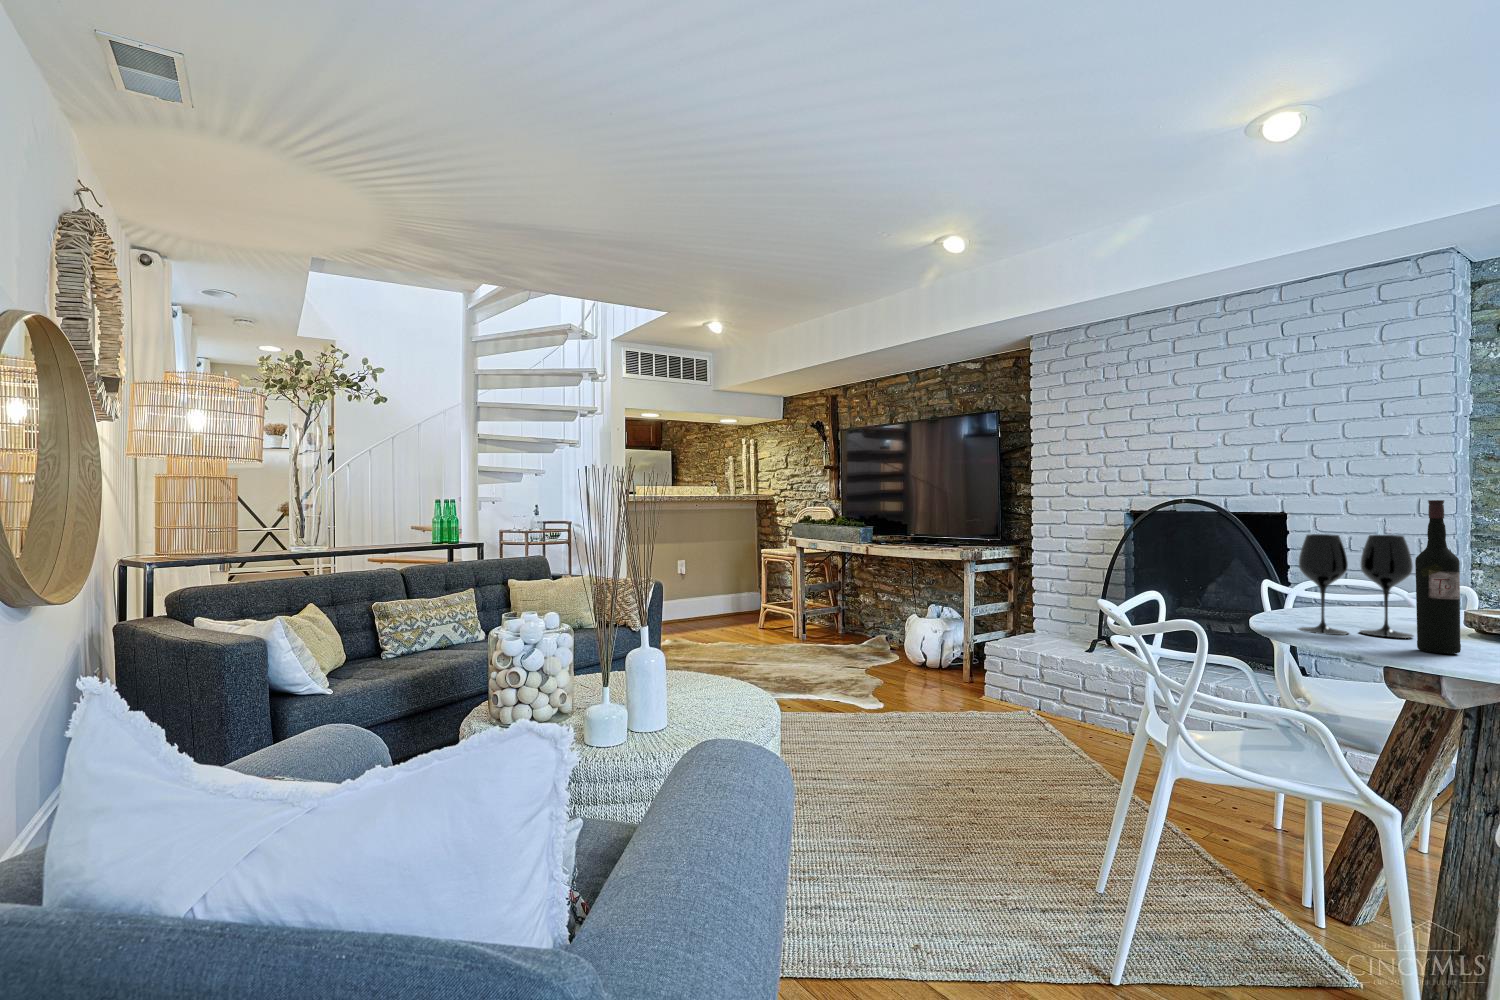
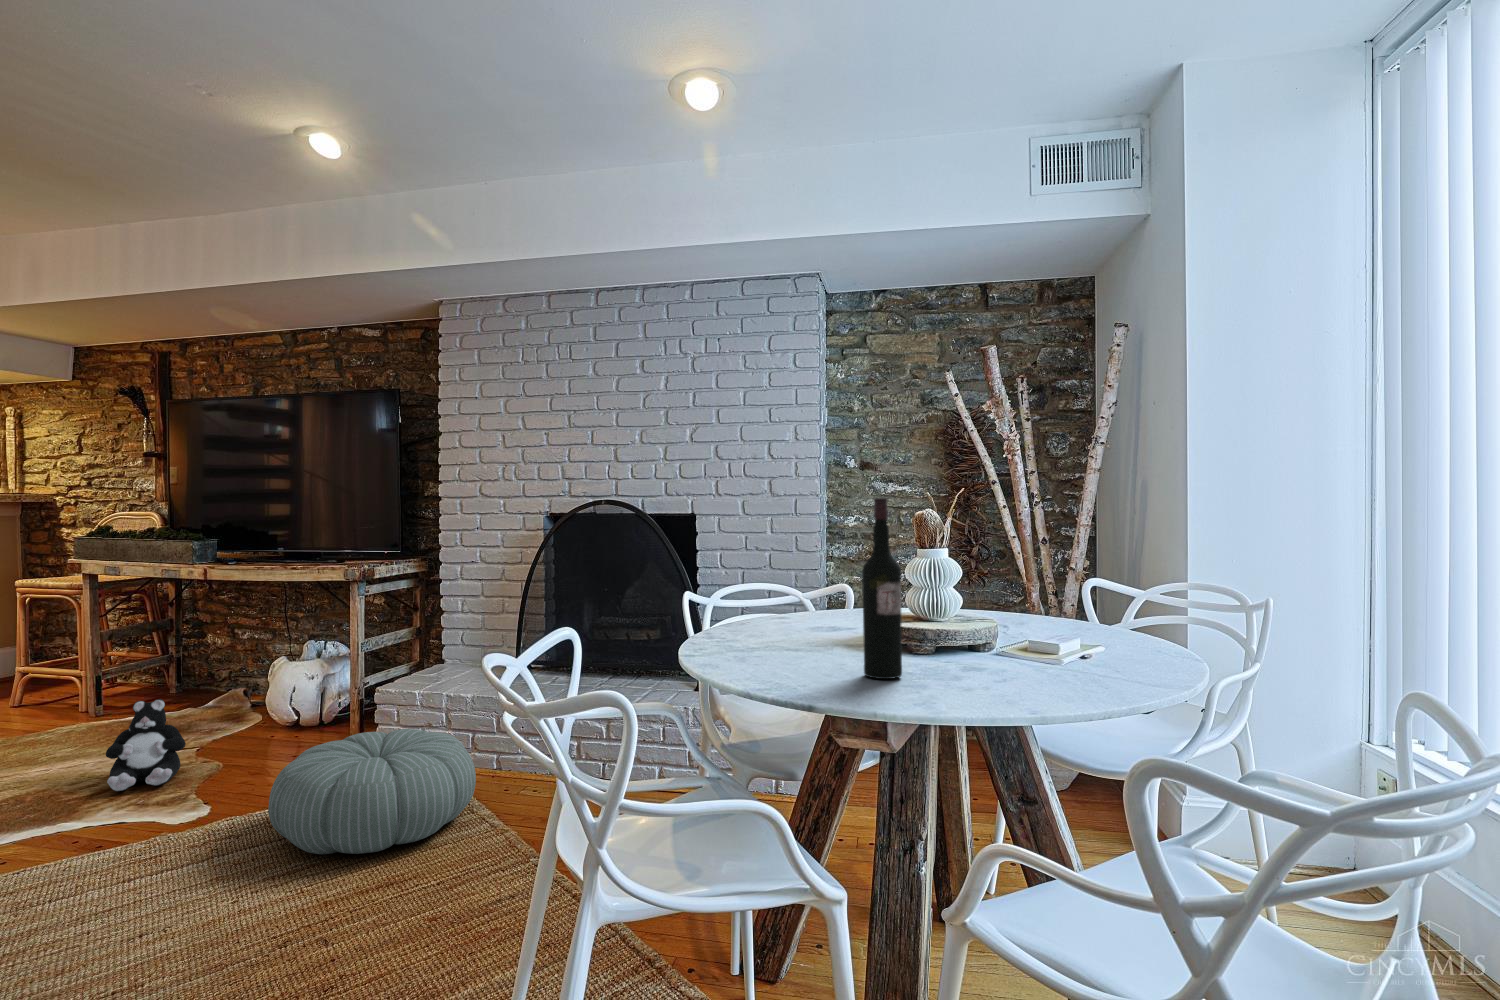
wine glass: present [1298,534,1413,638] -> none [741,539,848,665]
plush toy: none [821,632,863,688] -> present [106,699,186,791]
pouf: none [923,672,1067,755] -> present [268,729,476,854]

